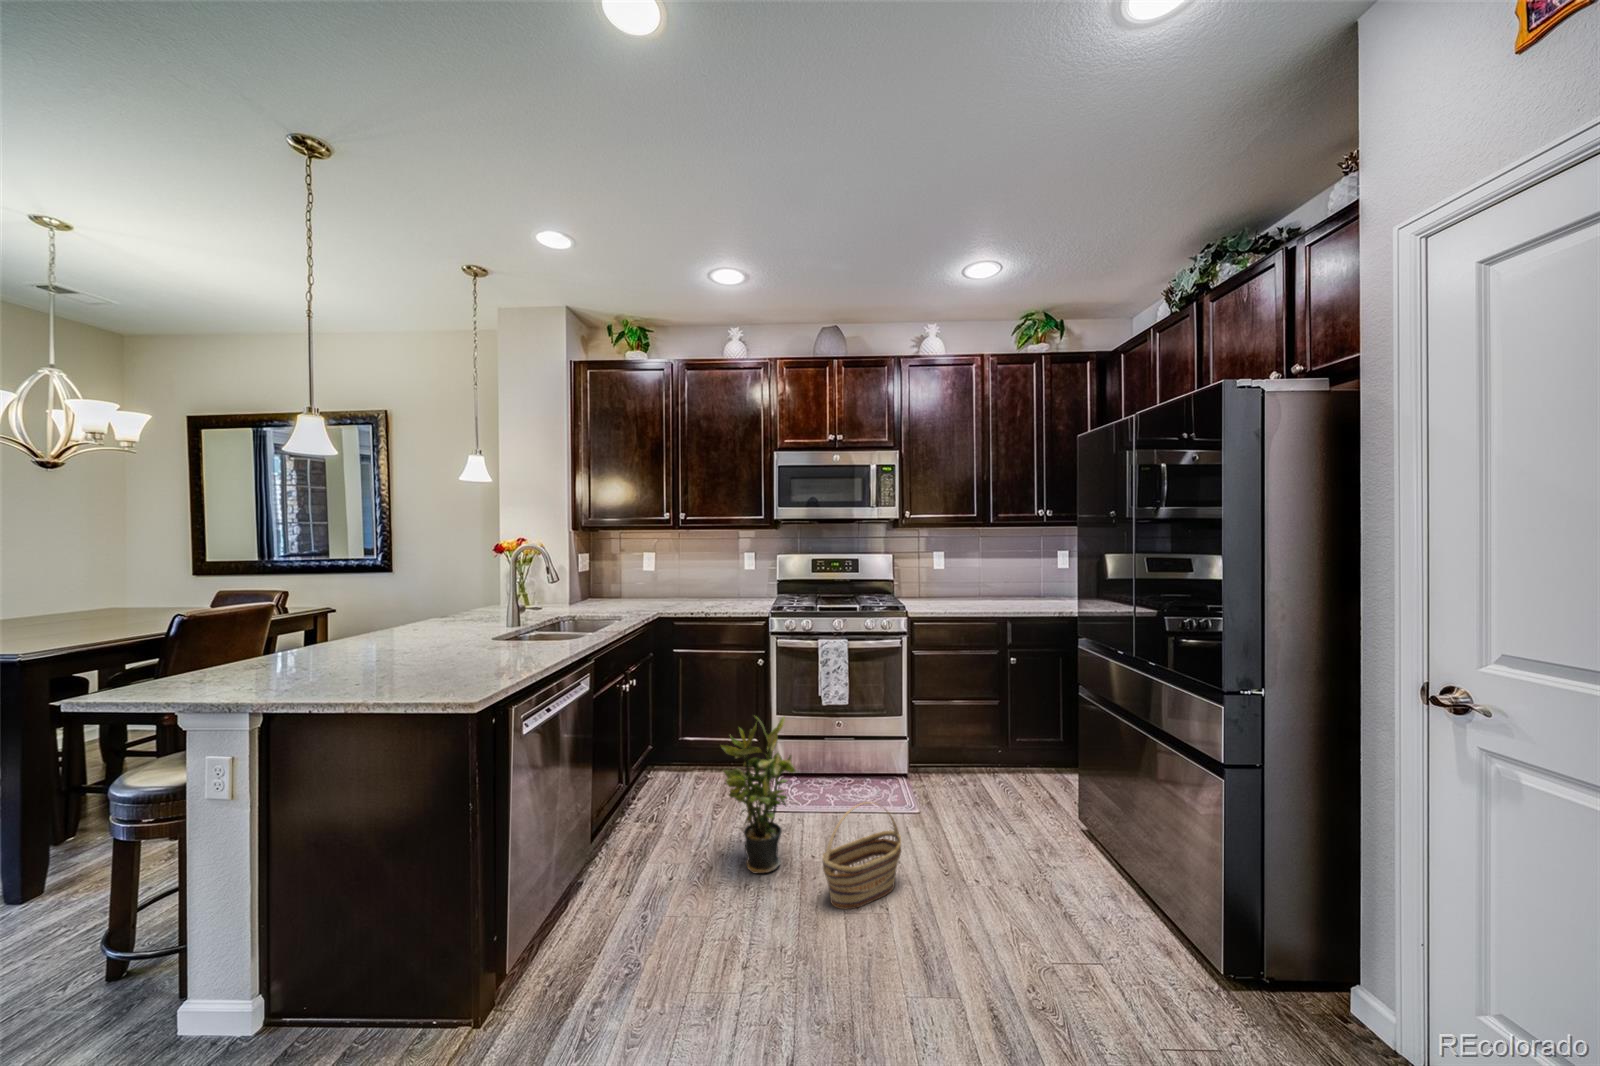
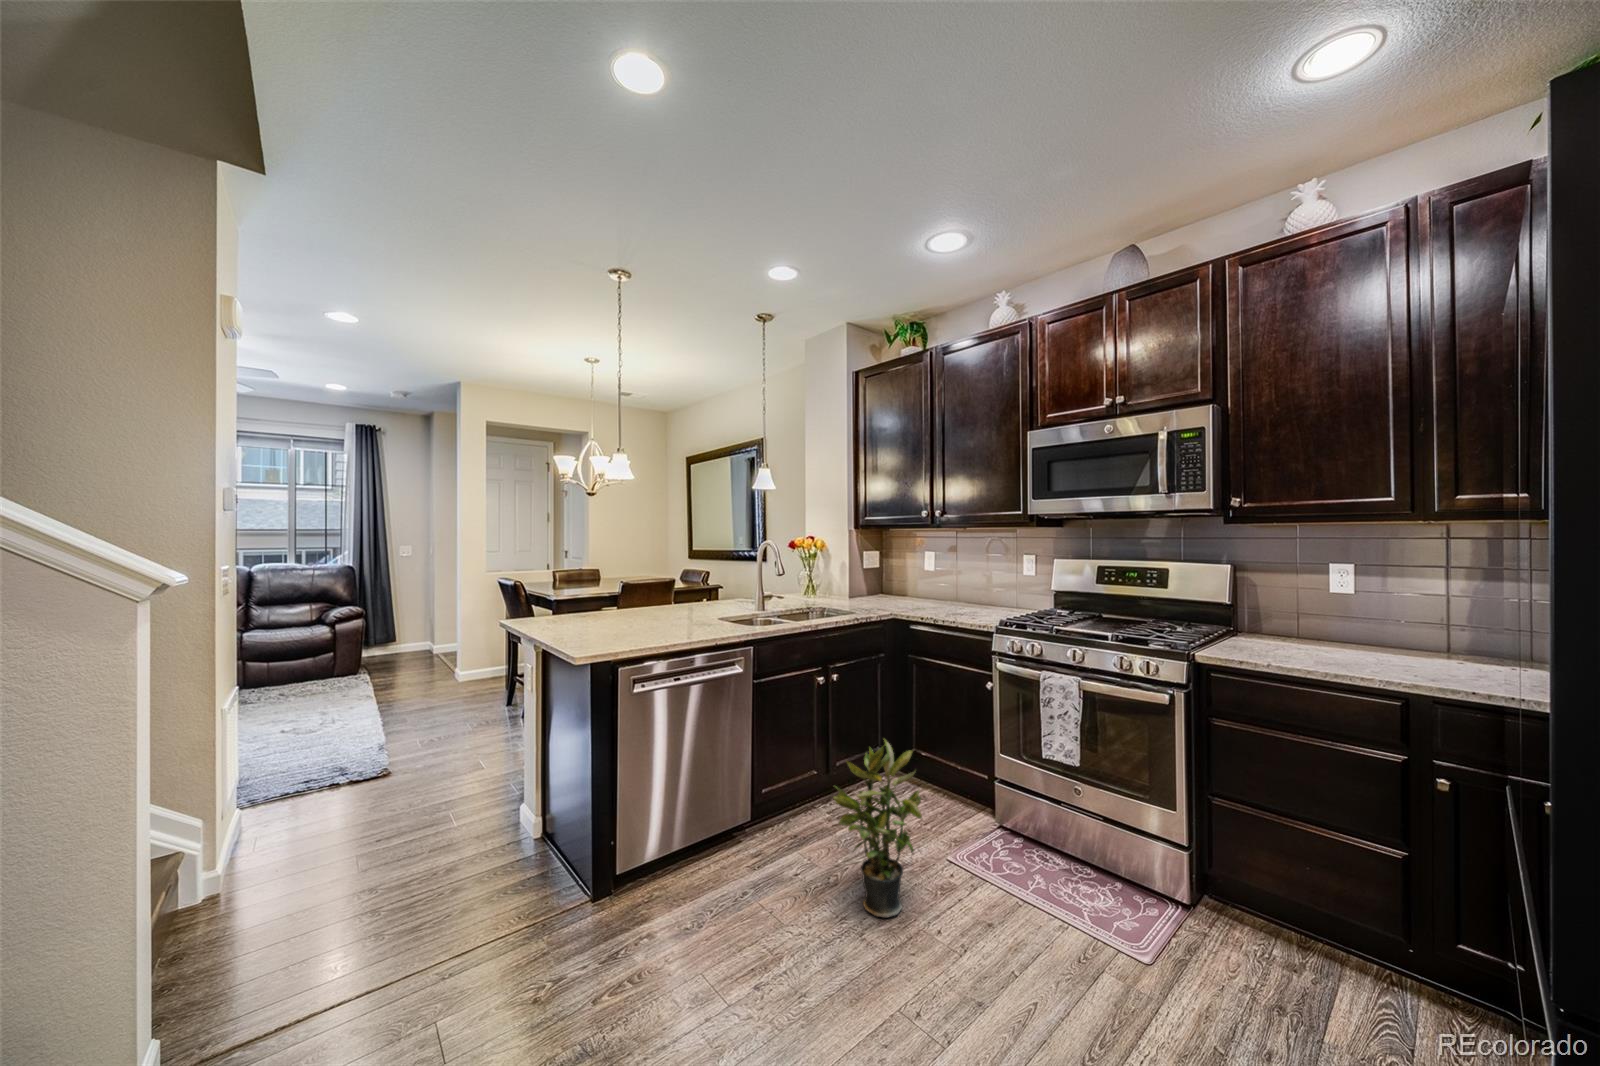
basket: present [822,802,901,909] -> none [886,884,1008,1021]

